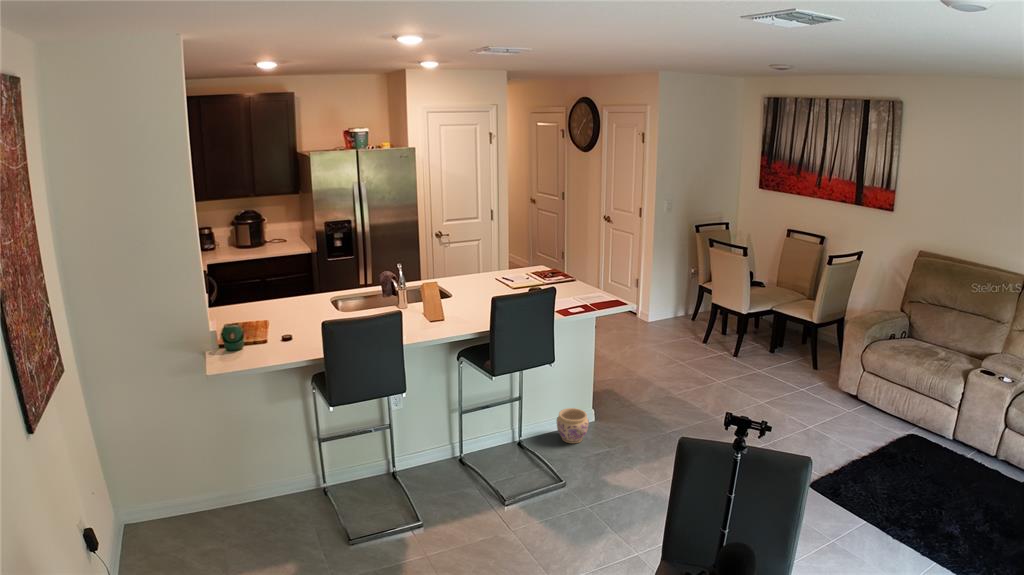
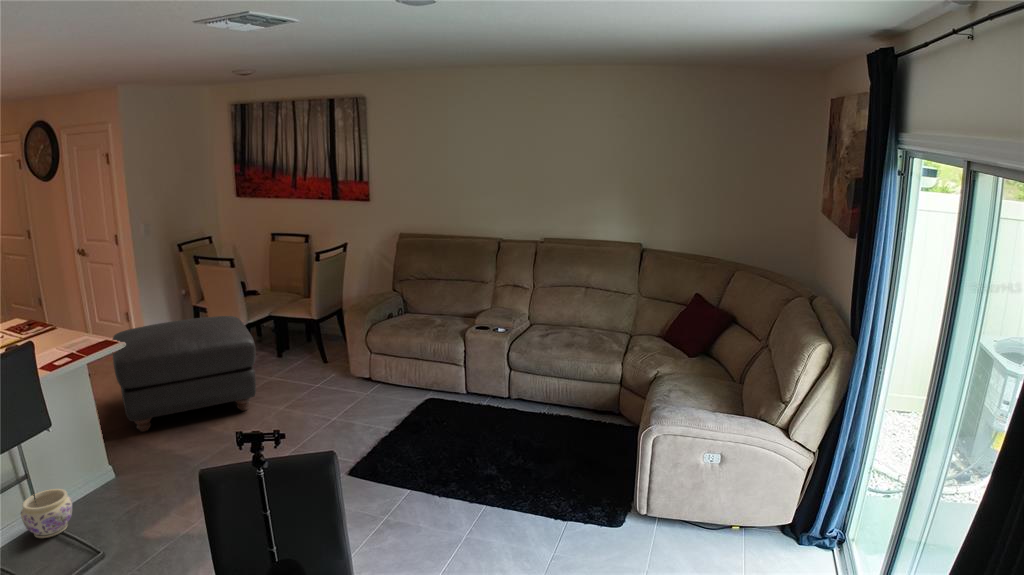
ottoman: none [633,297,748,391] -> present [113,316,256,432]

